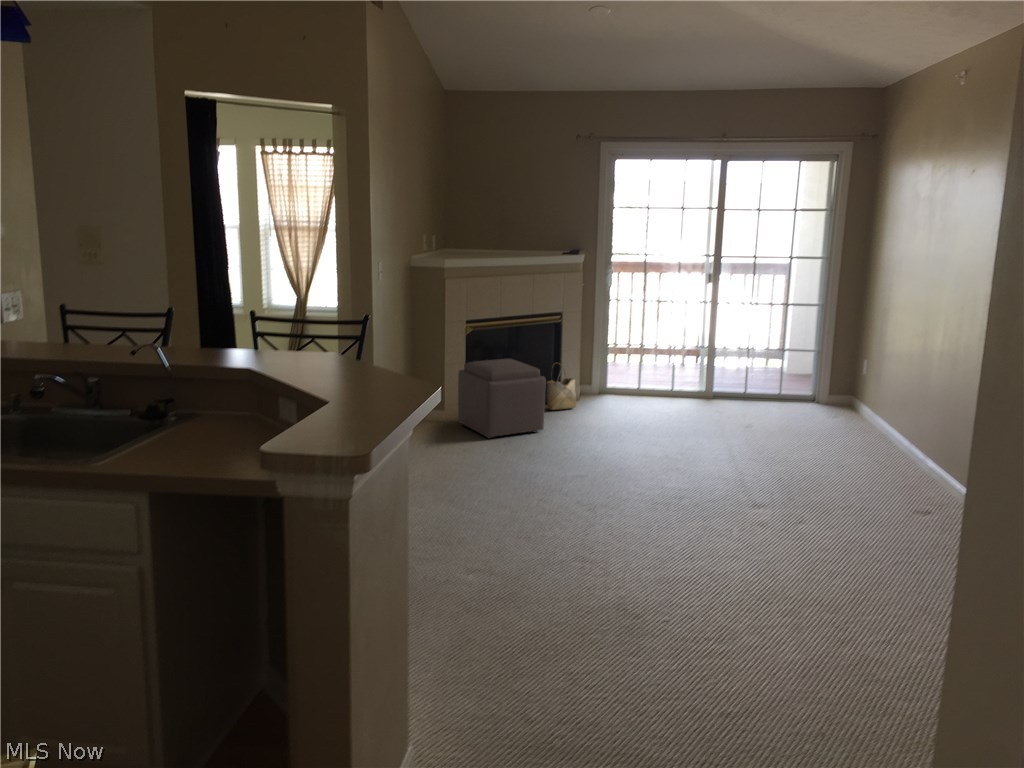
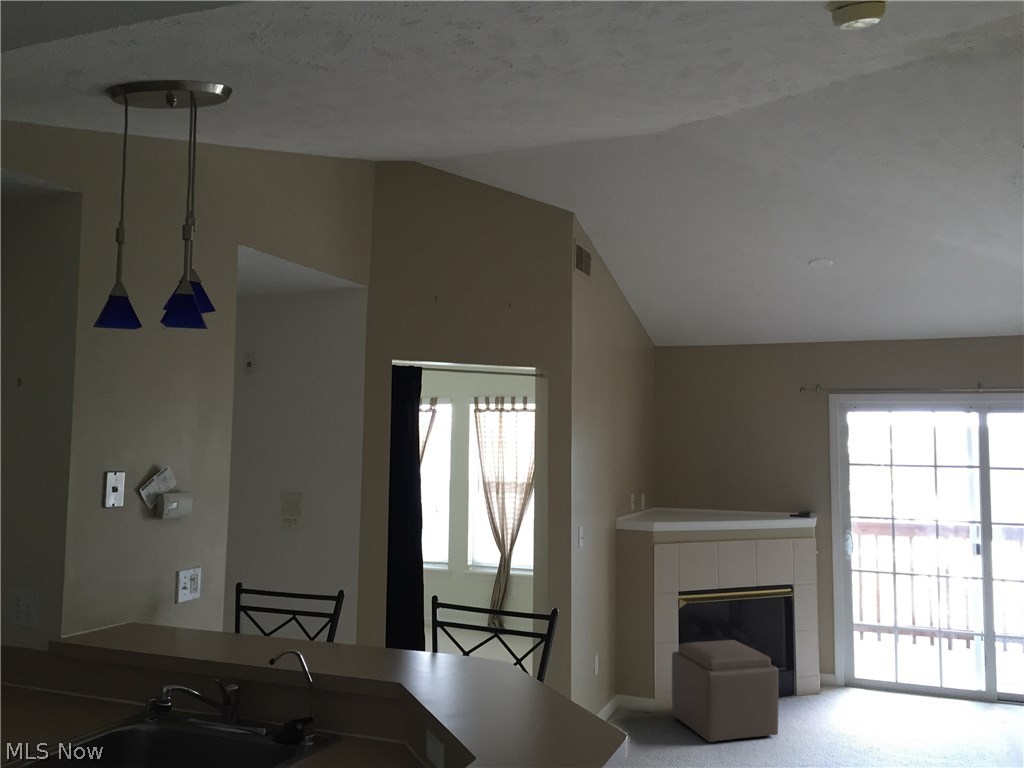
woven basket: present [547,364,576,410] -> none [779,644,817,704]

